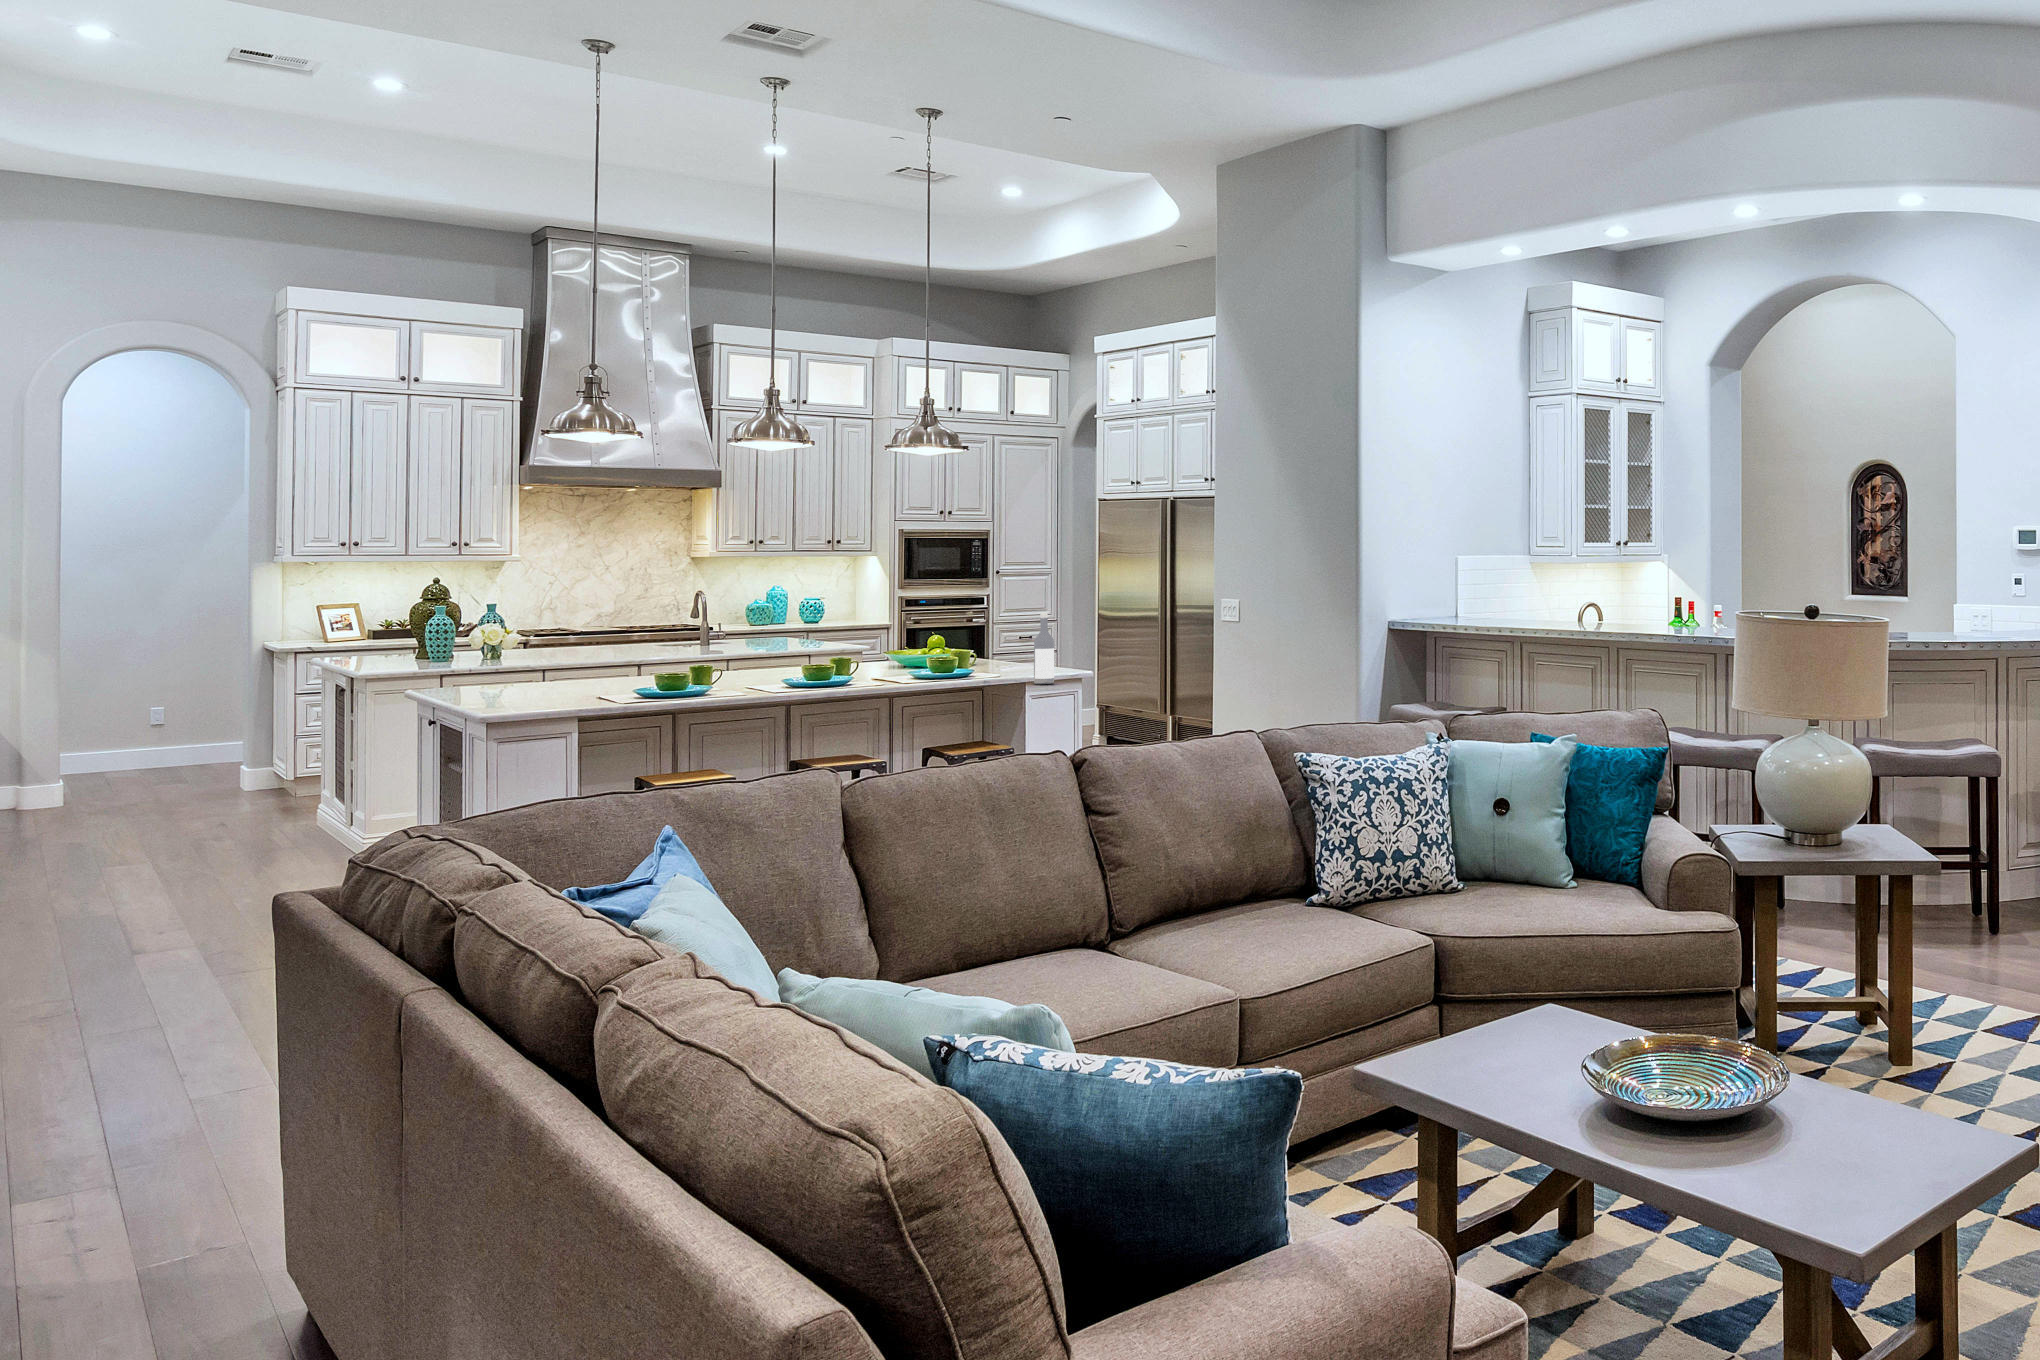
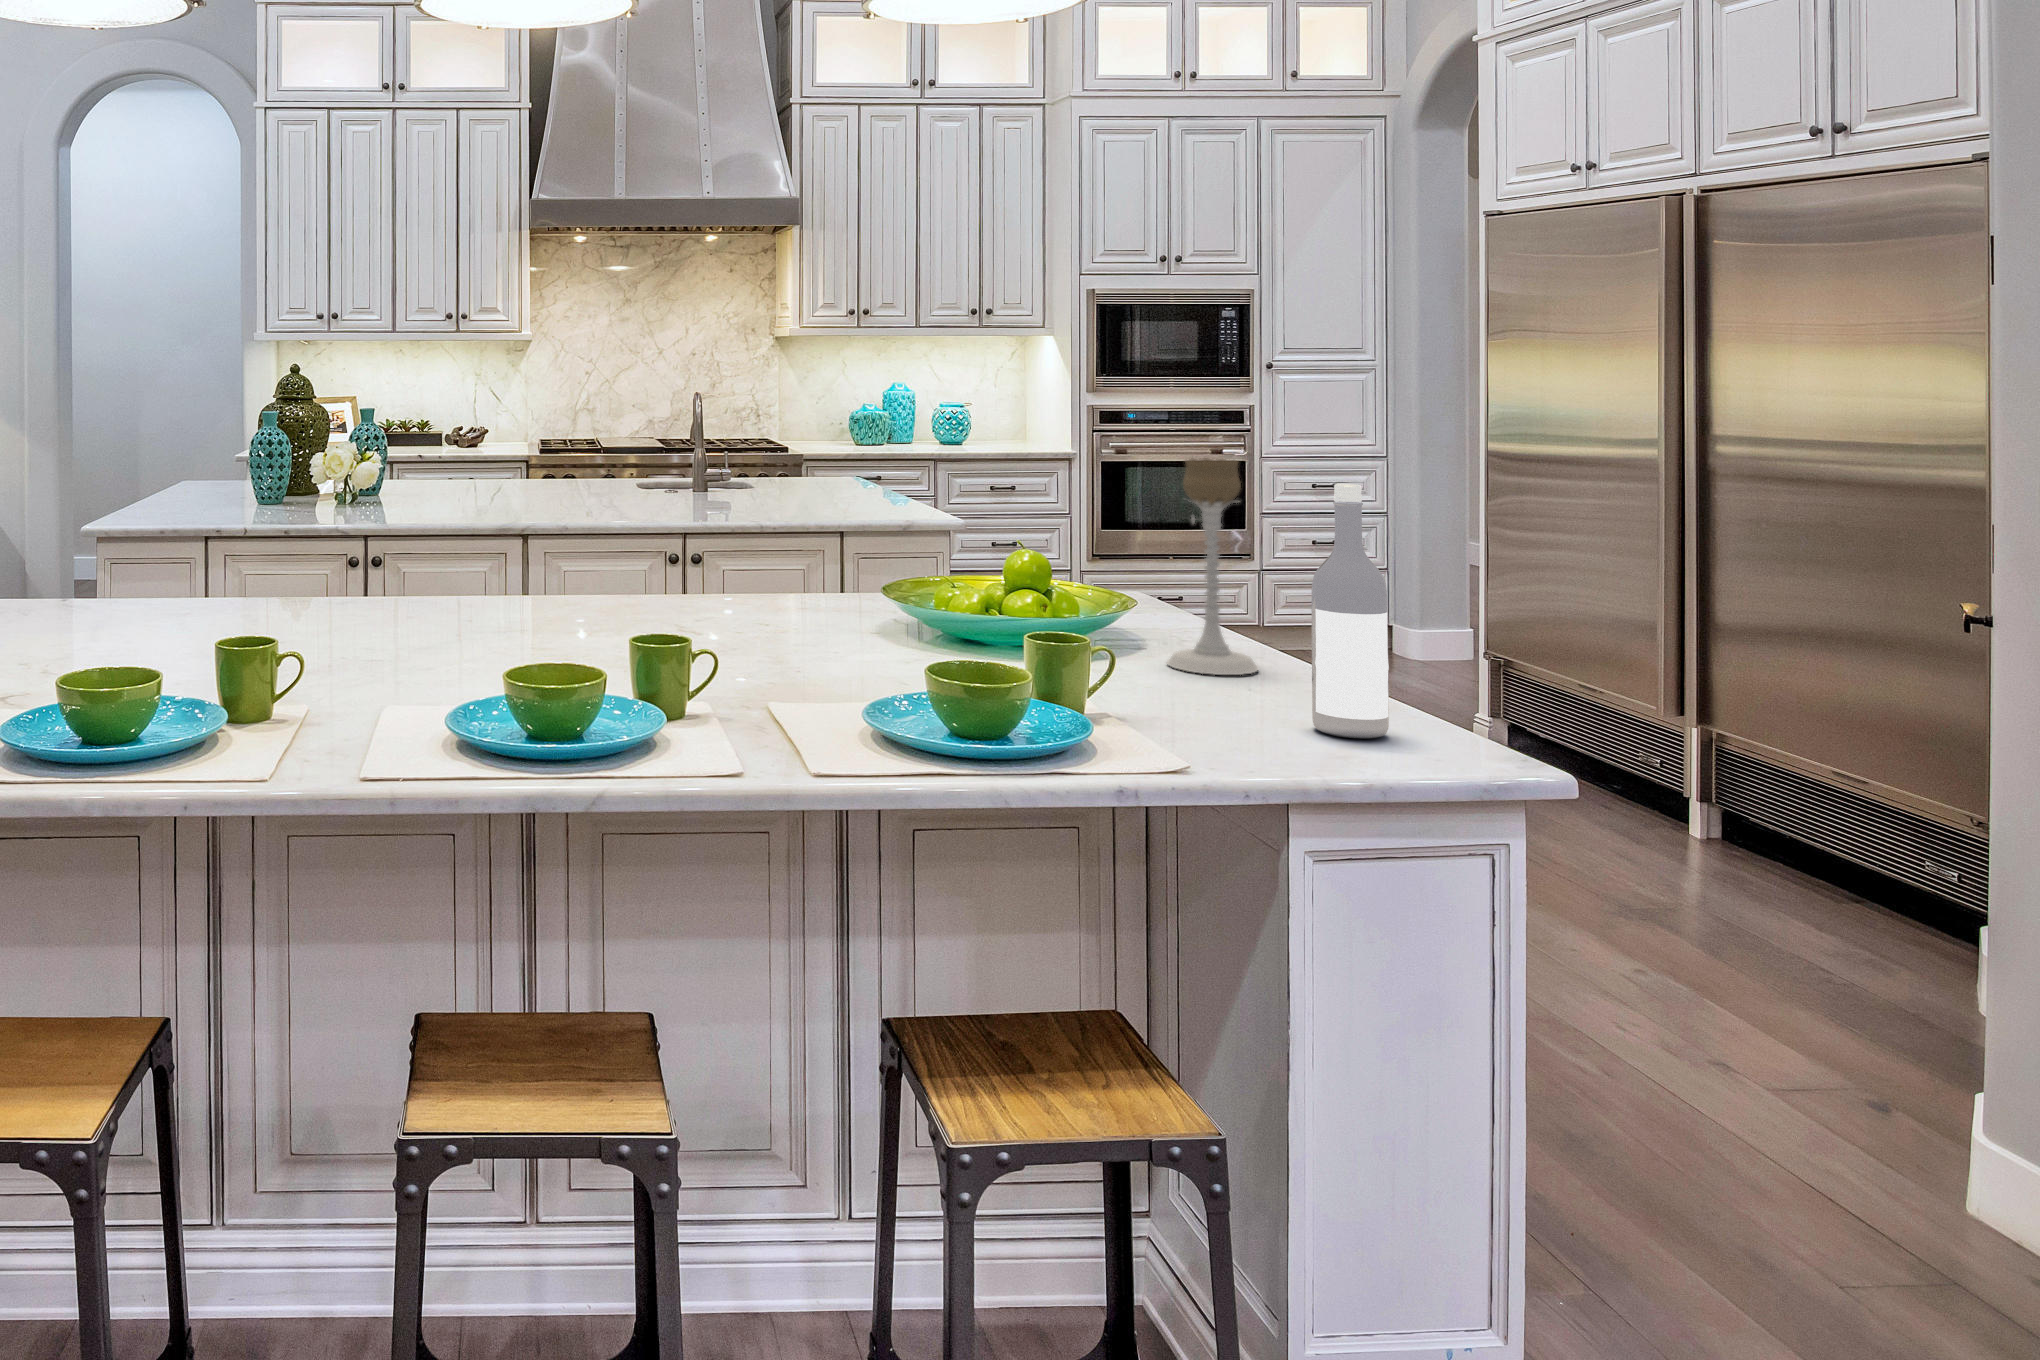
candle holder: none [987,609,1016,679] -> present [1167,458,1258,675]

